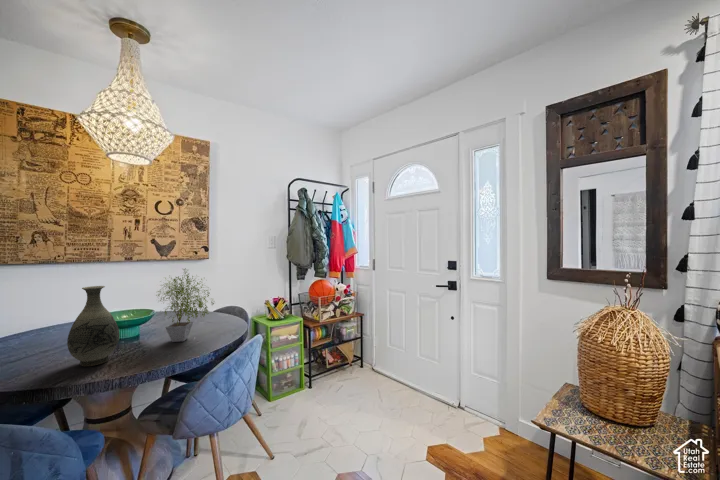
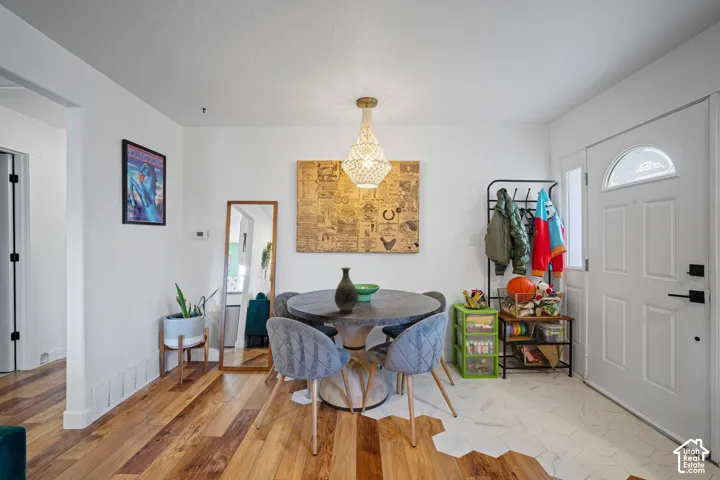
potted plant: present [158,269,214,342] -> none [375,260,414,309]

